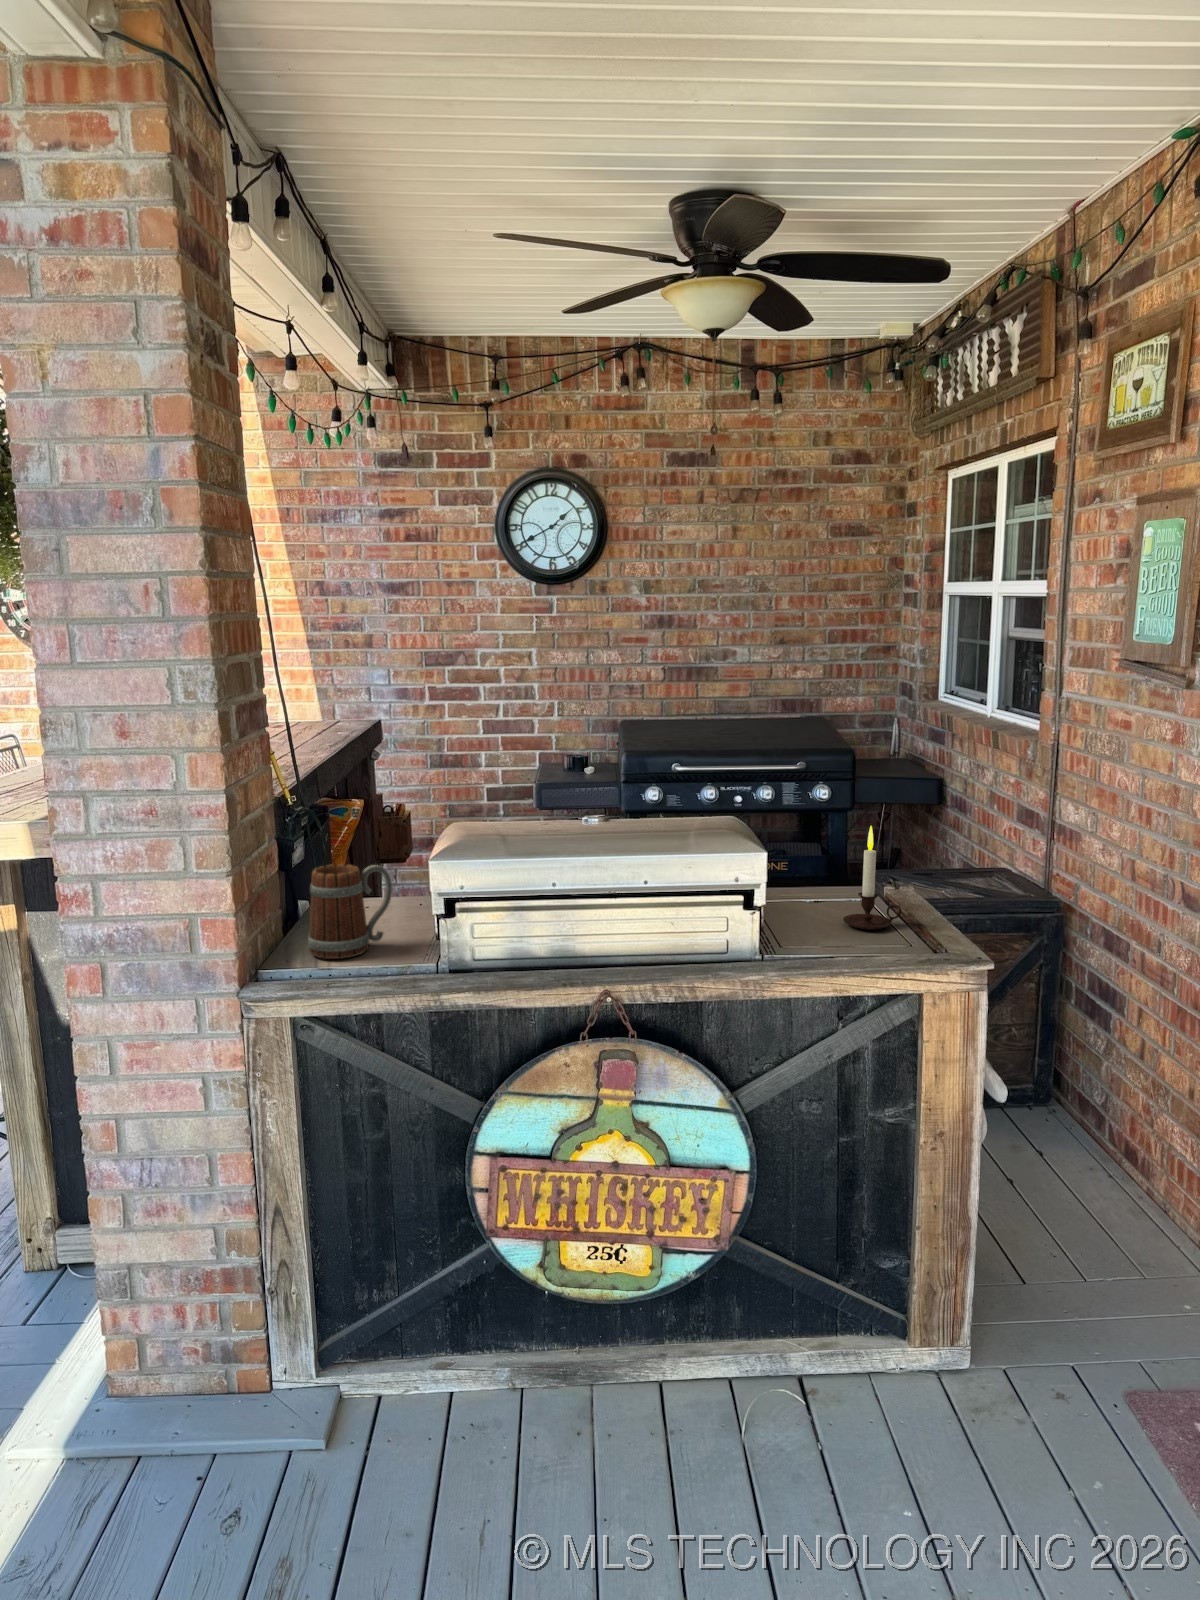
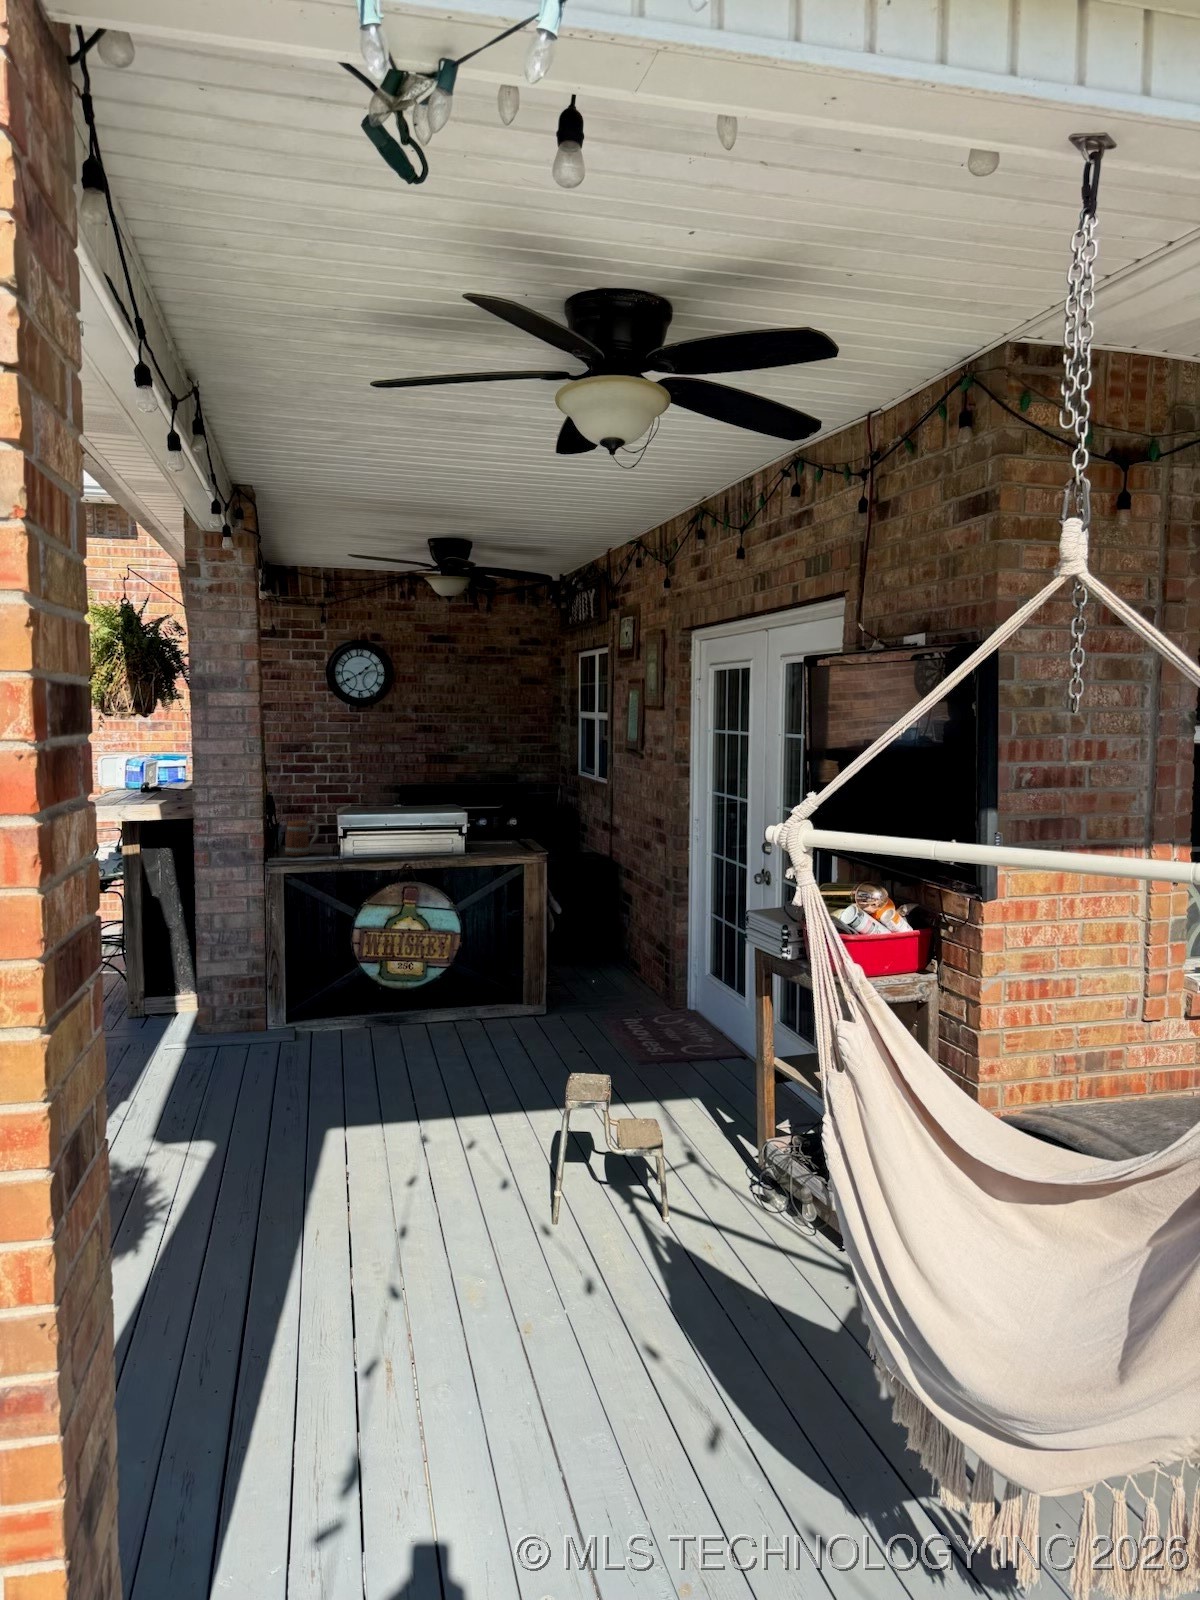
candle: present [843,826,901,929] -> none [498,807,521,847]

